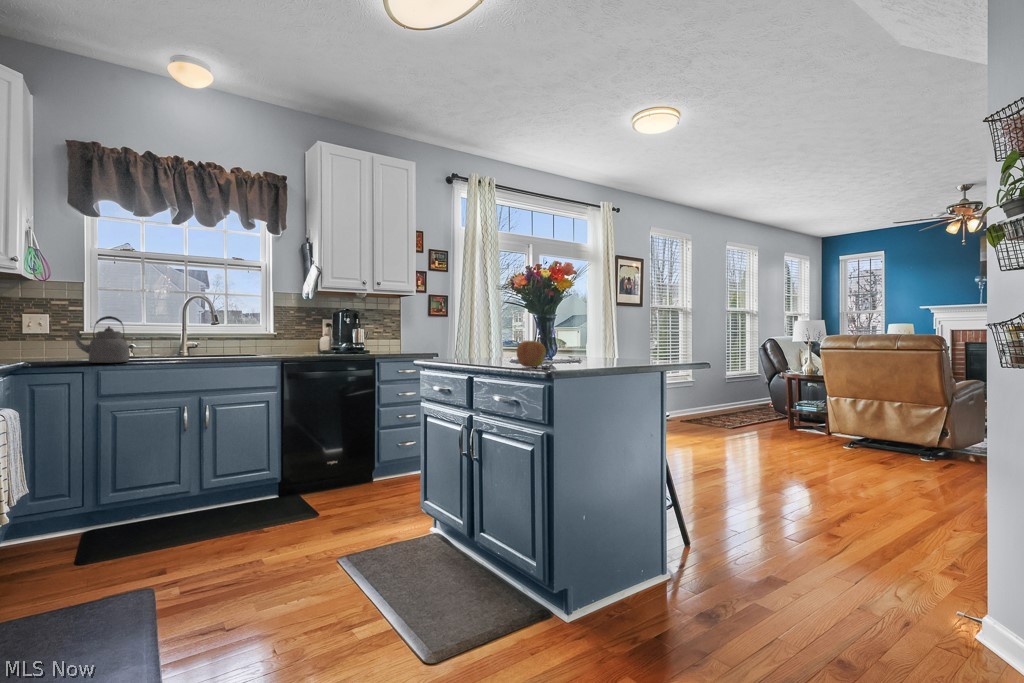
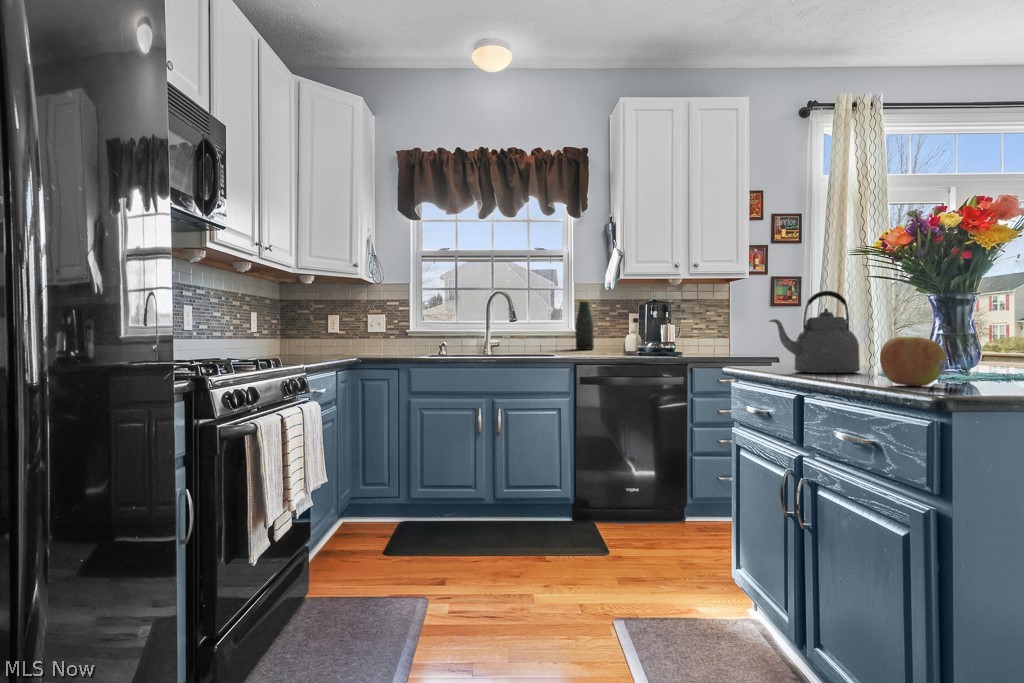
bottle: none [273,308,290,351] -> present [576,300,594,349]
kettle: present [70,316,129,363] -> present [769,291,860,373]

